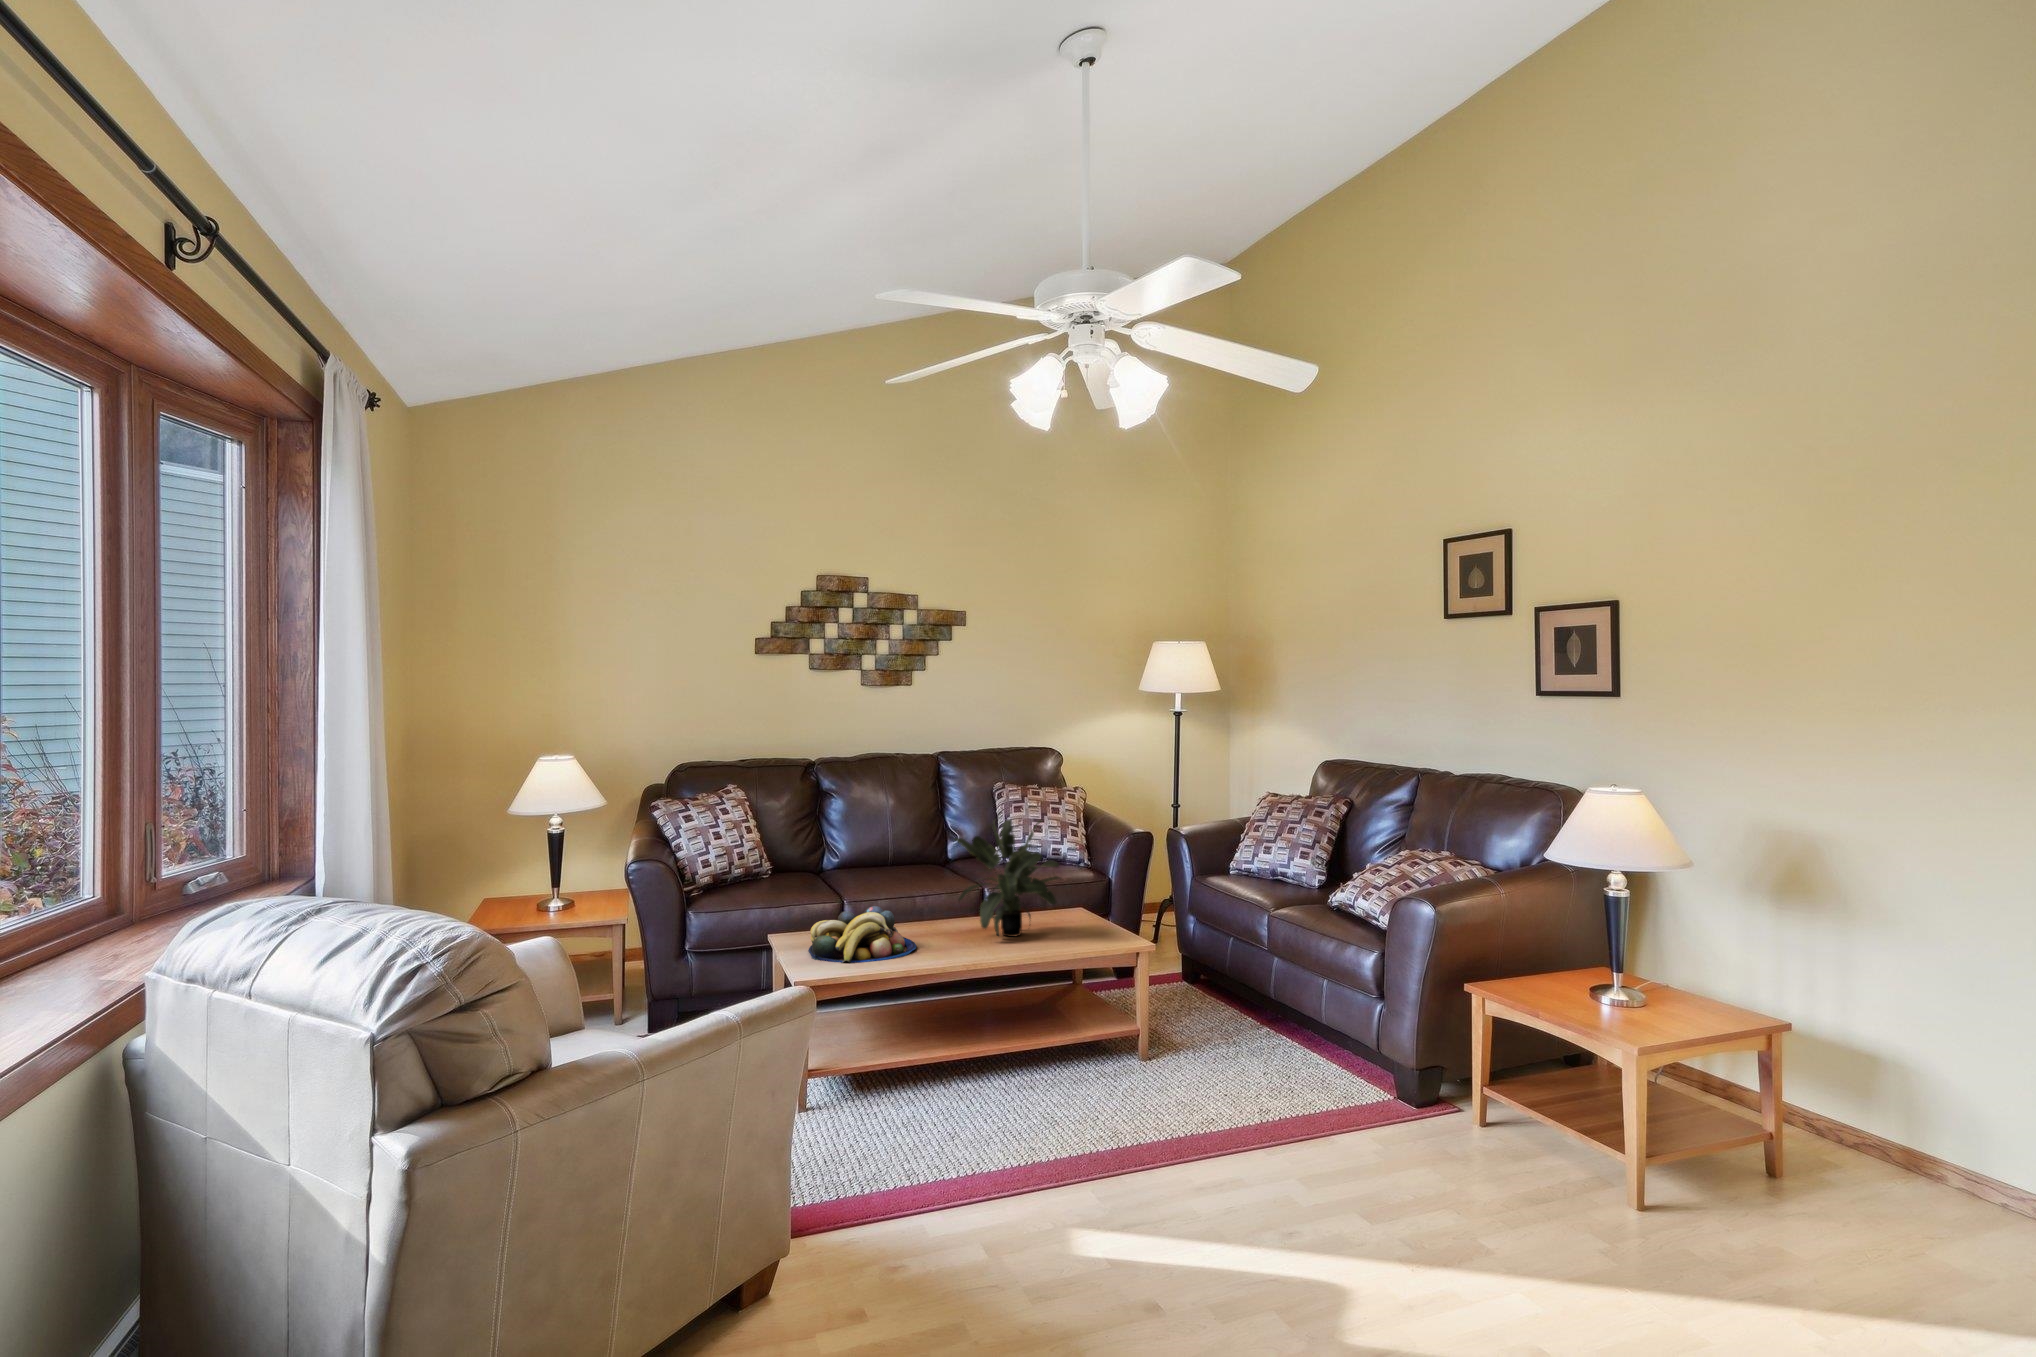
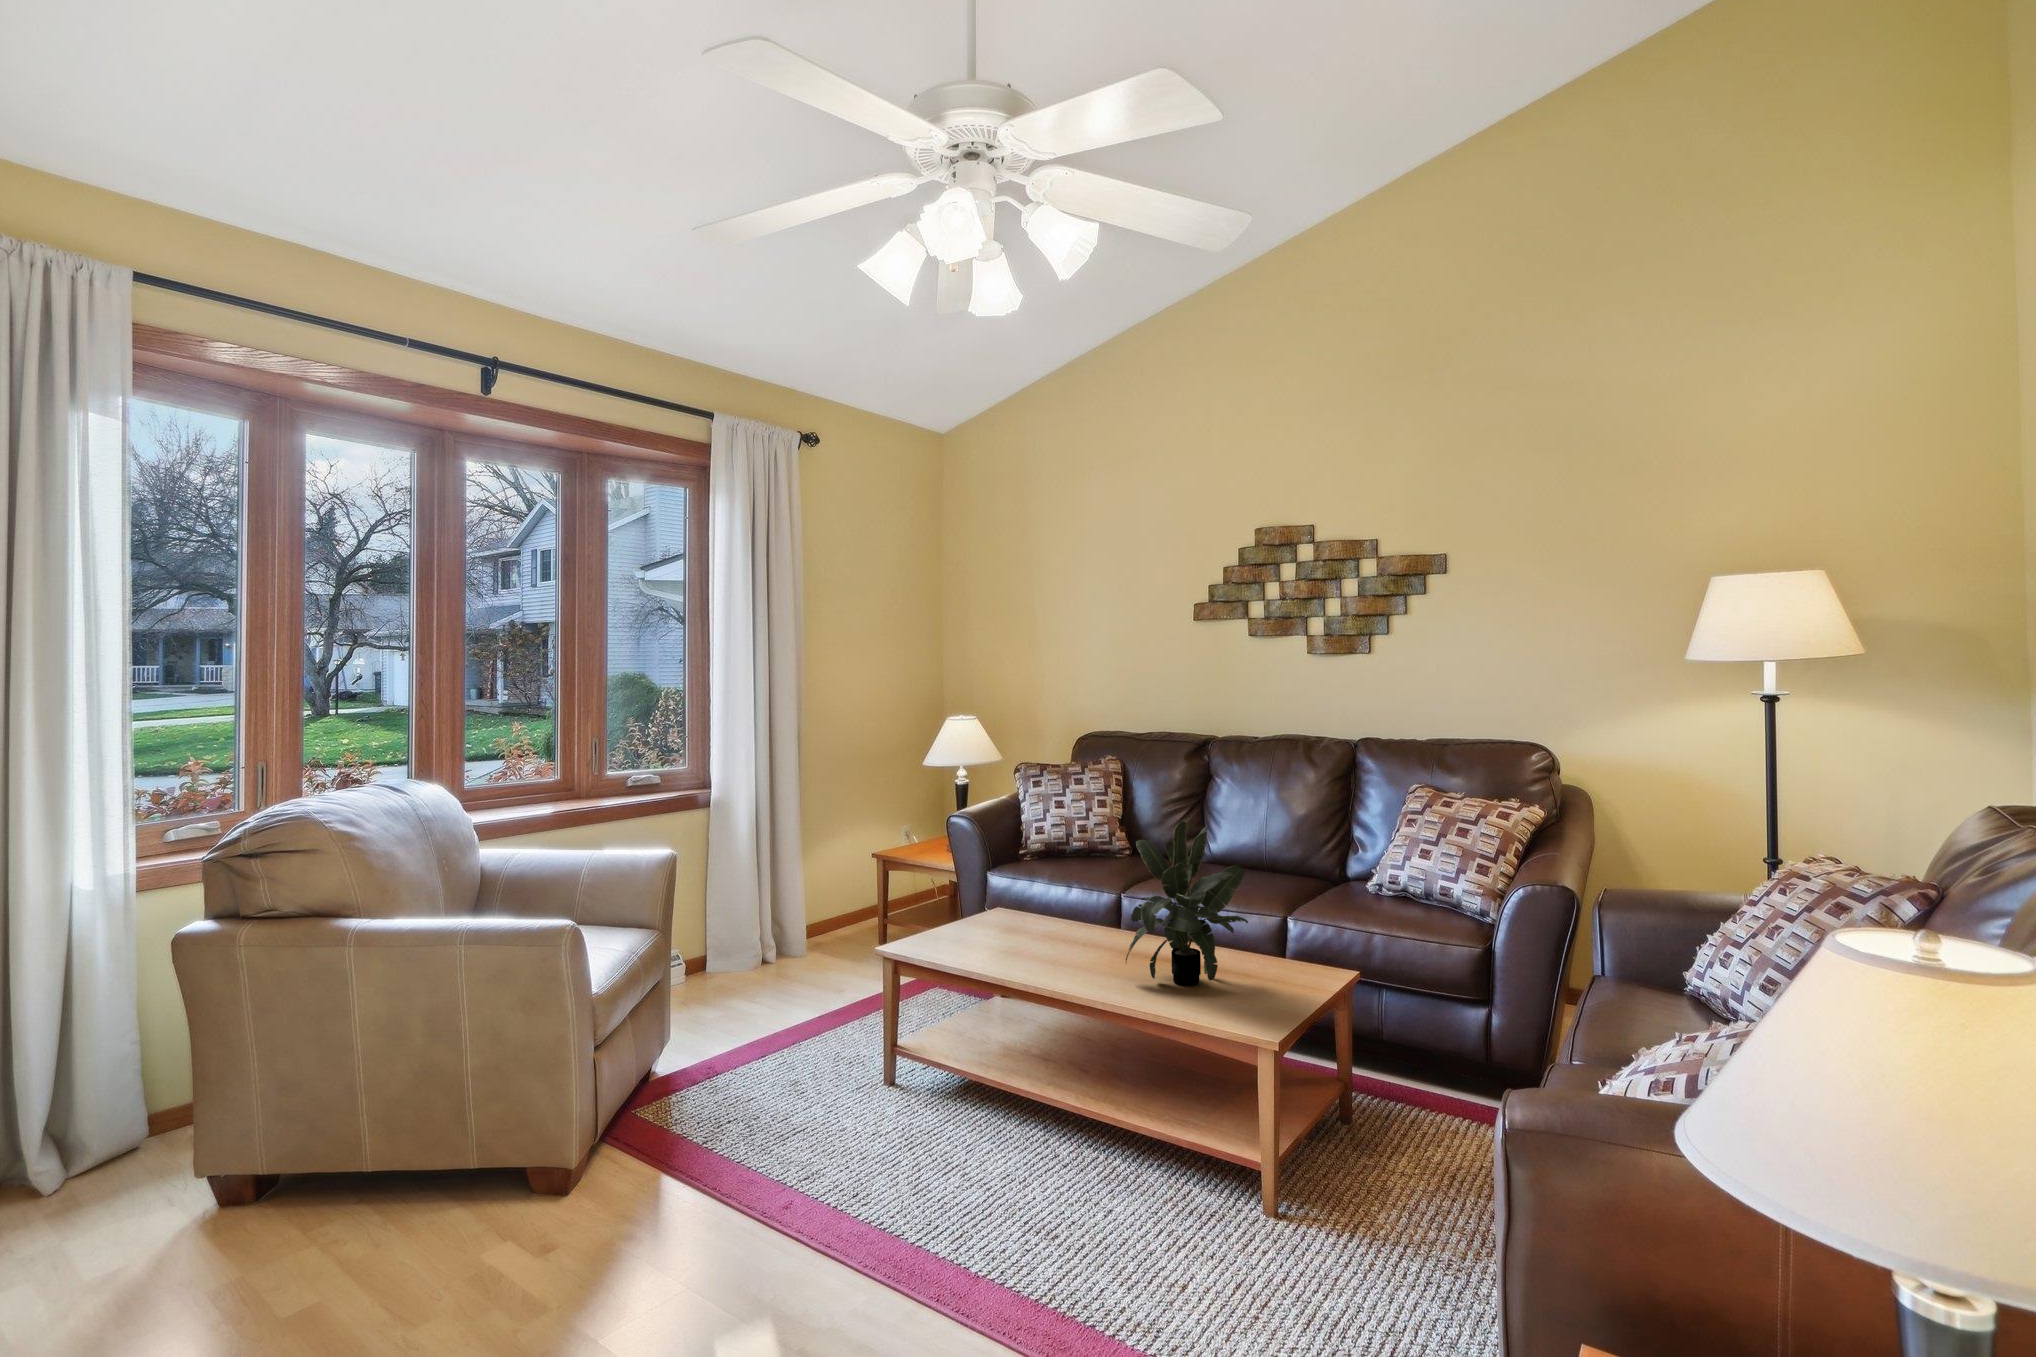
fruit bowl: present [808,906,916,963] -> none [942,902,1070,969]

